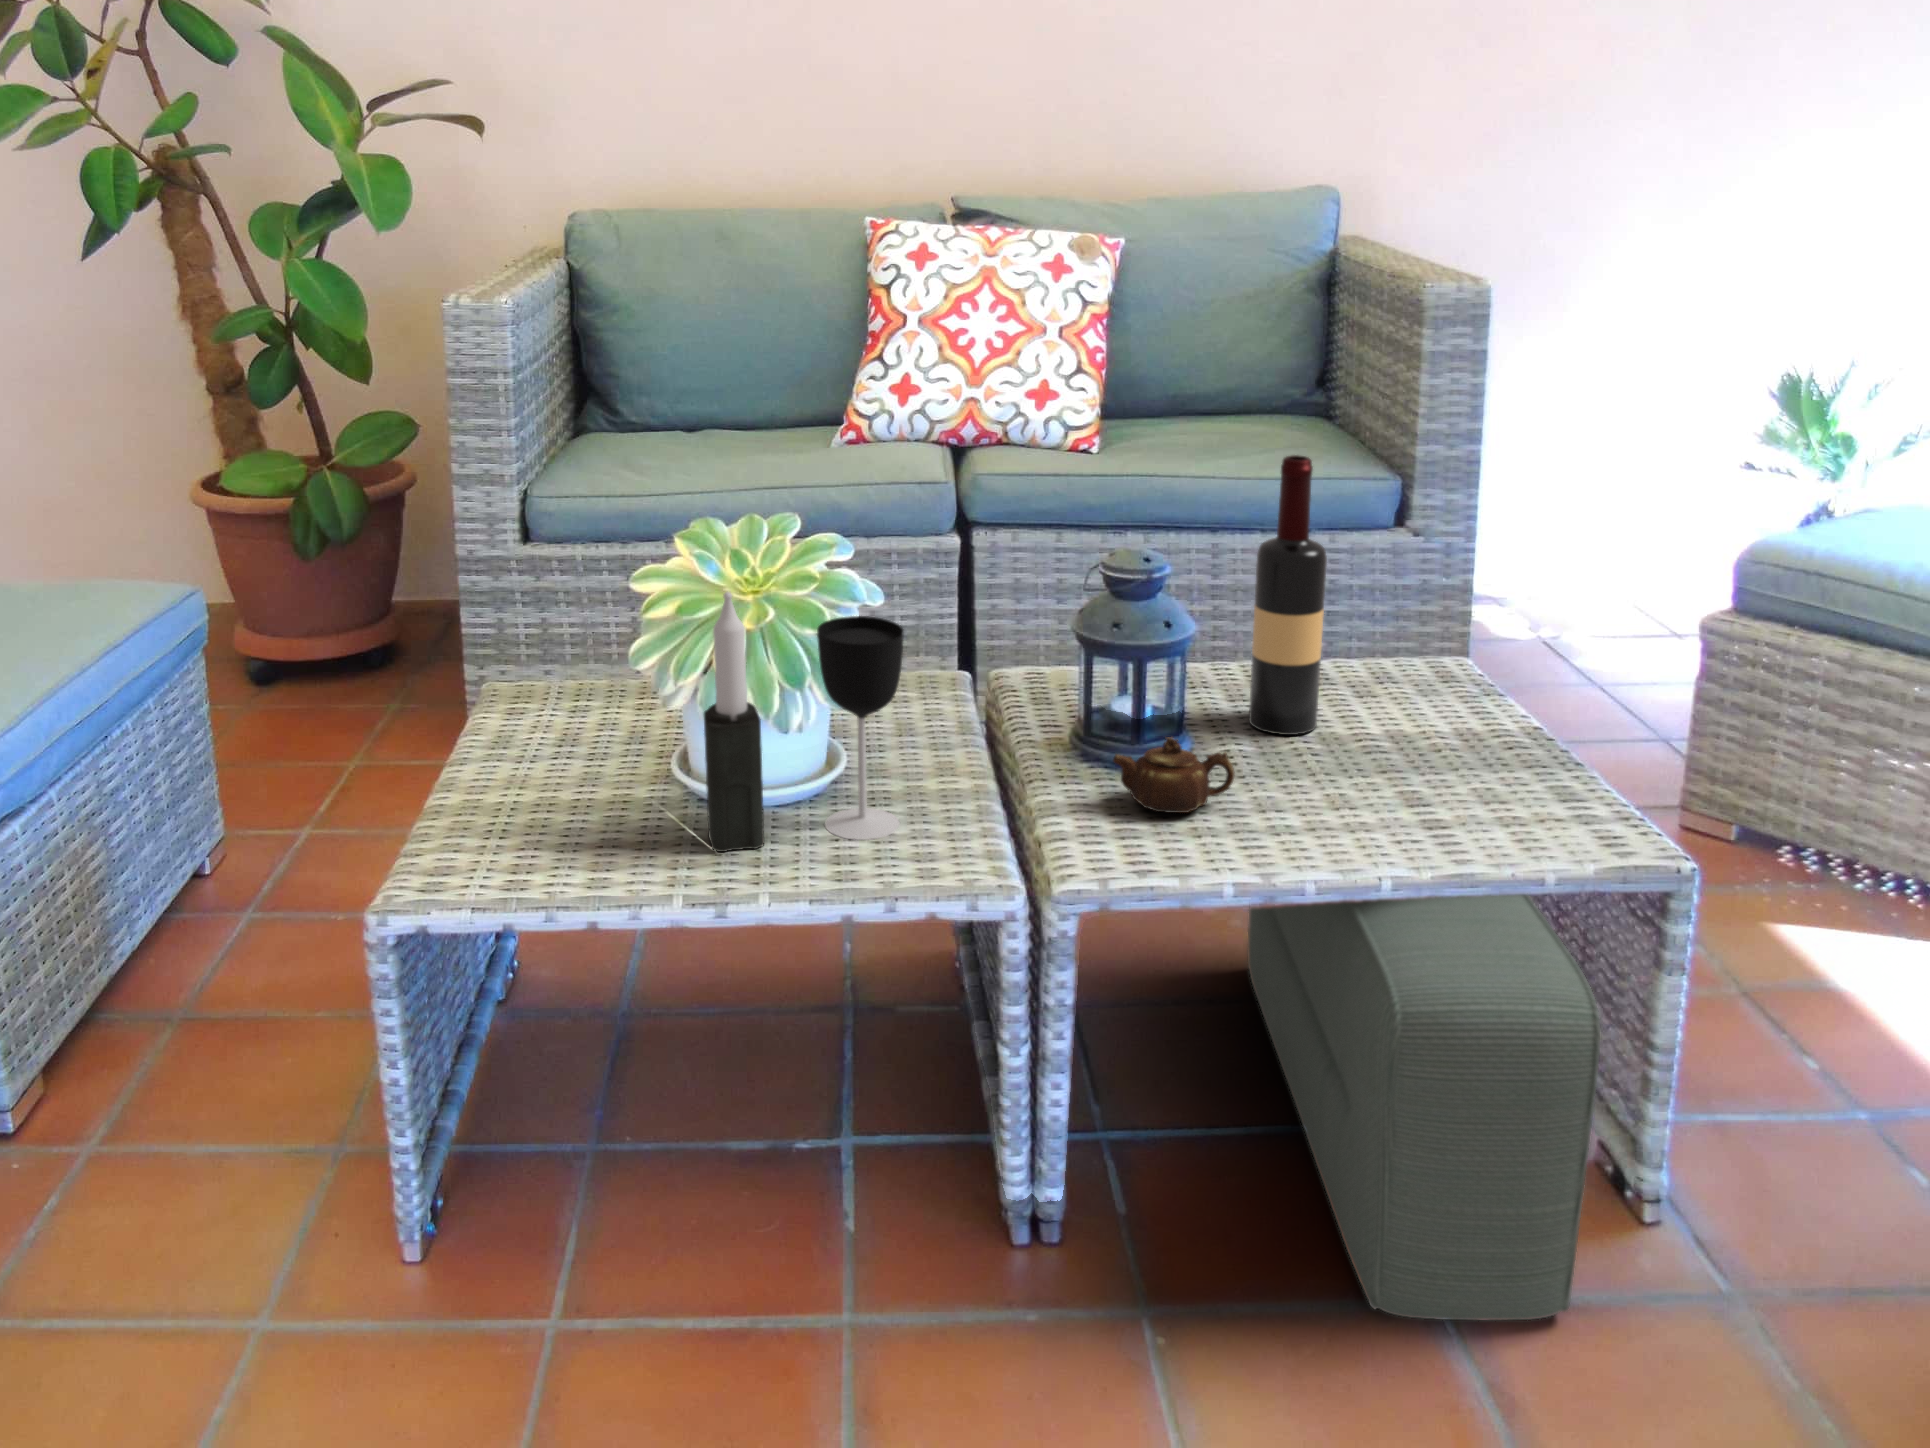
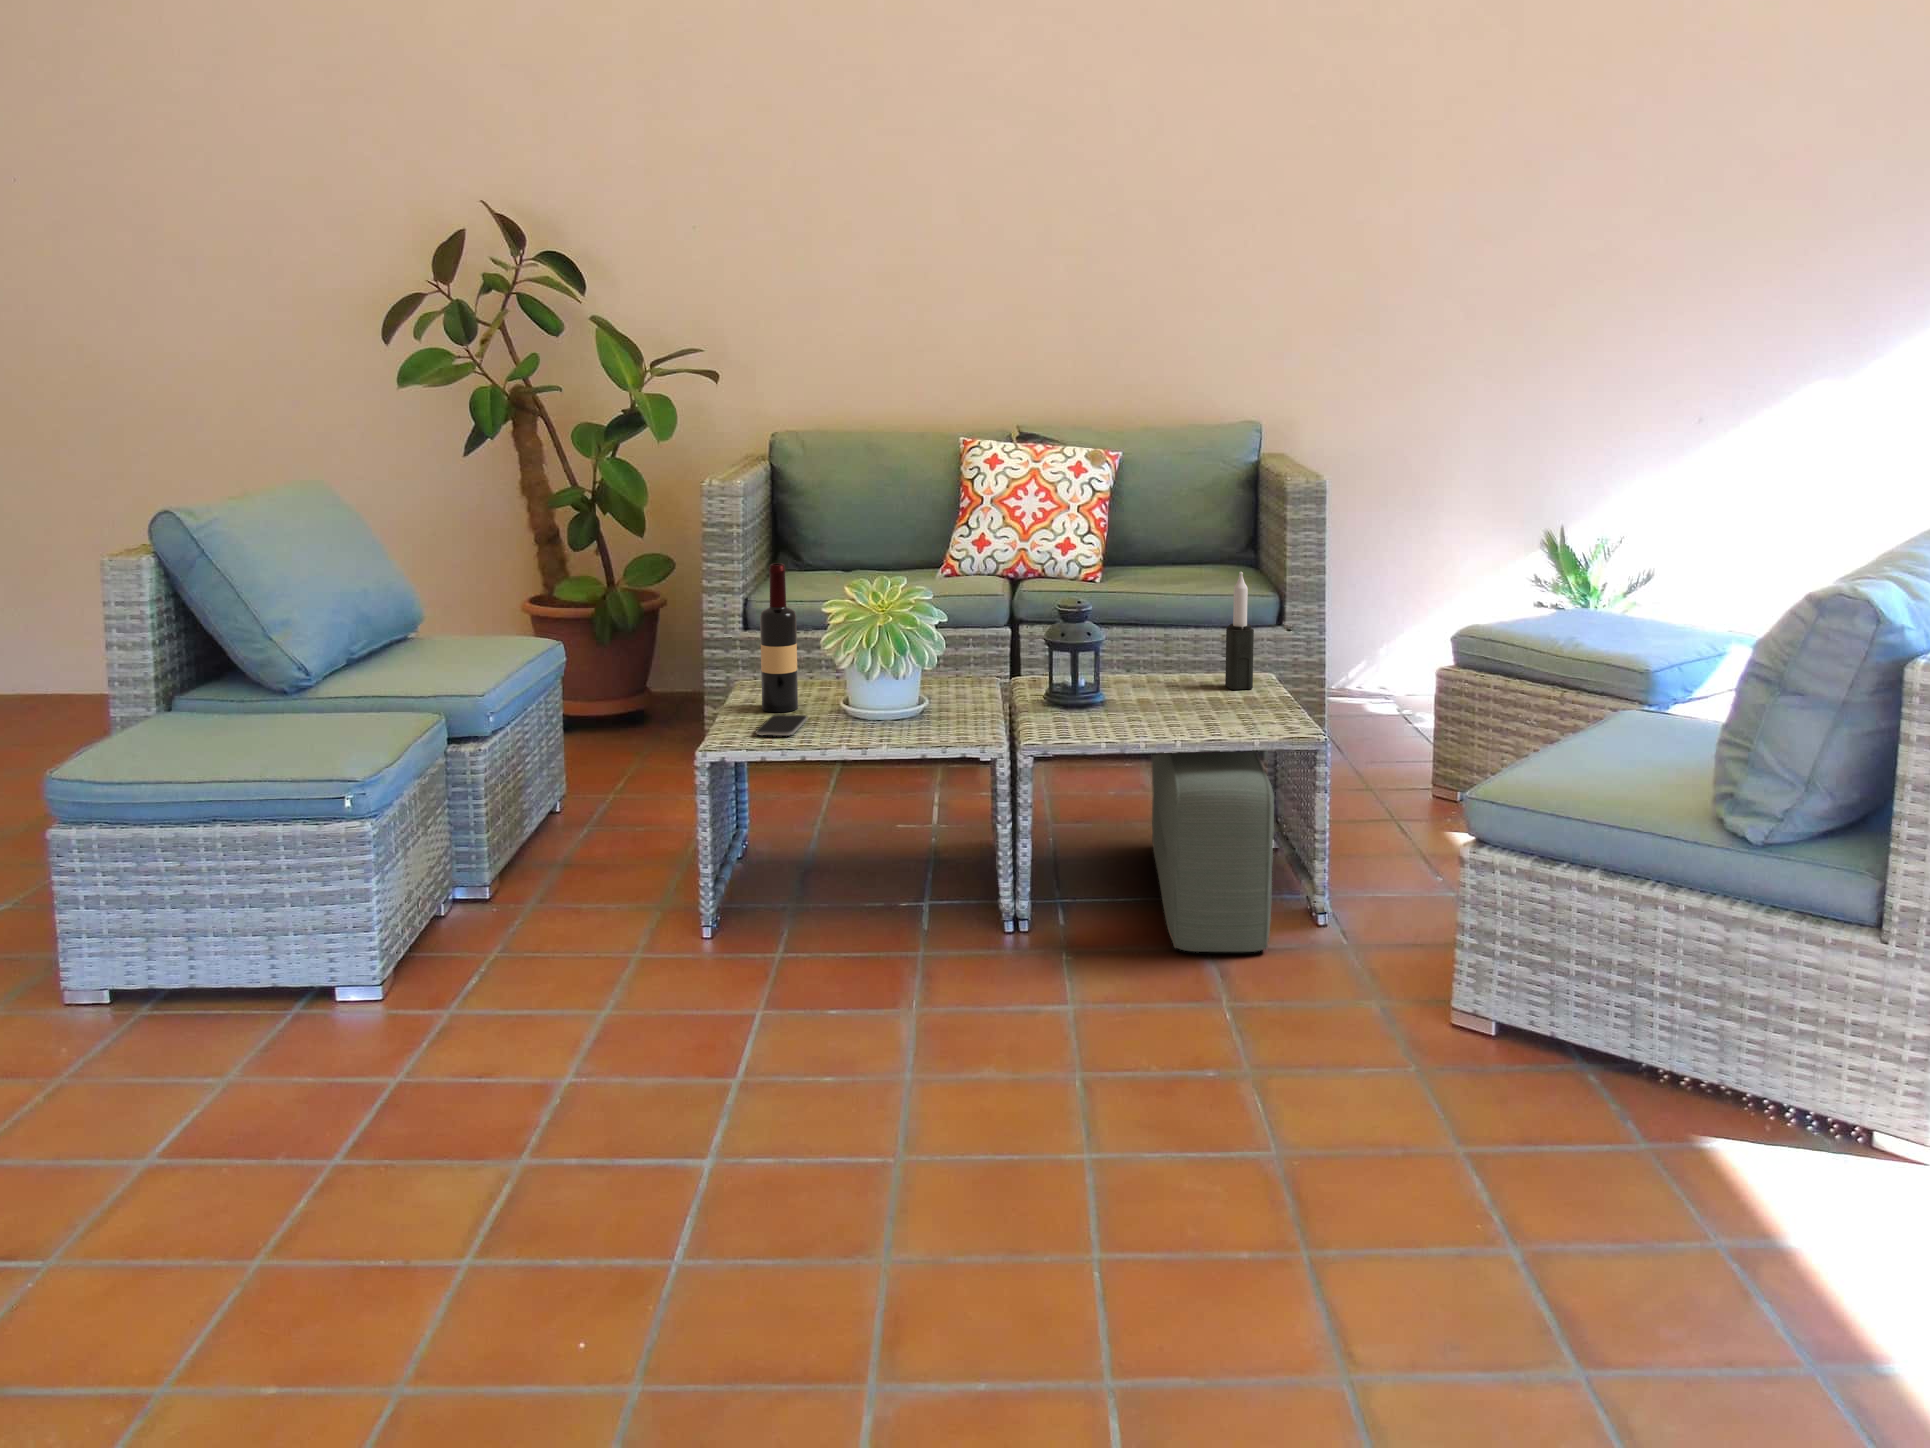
wine bottle: present [1249,455,1327,735] -> present [760,563,798,712]
candle: present [704,592,764,852] -> present [1225,572,1254,690]
wine glass: present [817,616,903,840] -> none [913,621,955,730]
teapot: present [1113,737,1235,813] -> none [1060,684,1121,721]
smartphone: none [499,794,609,865] -> present [756,714,807,736]

